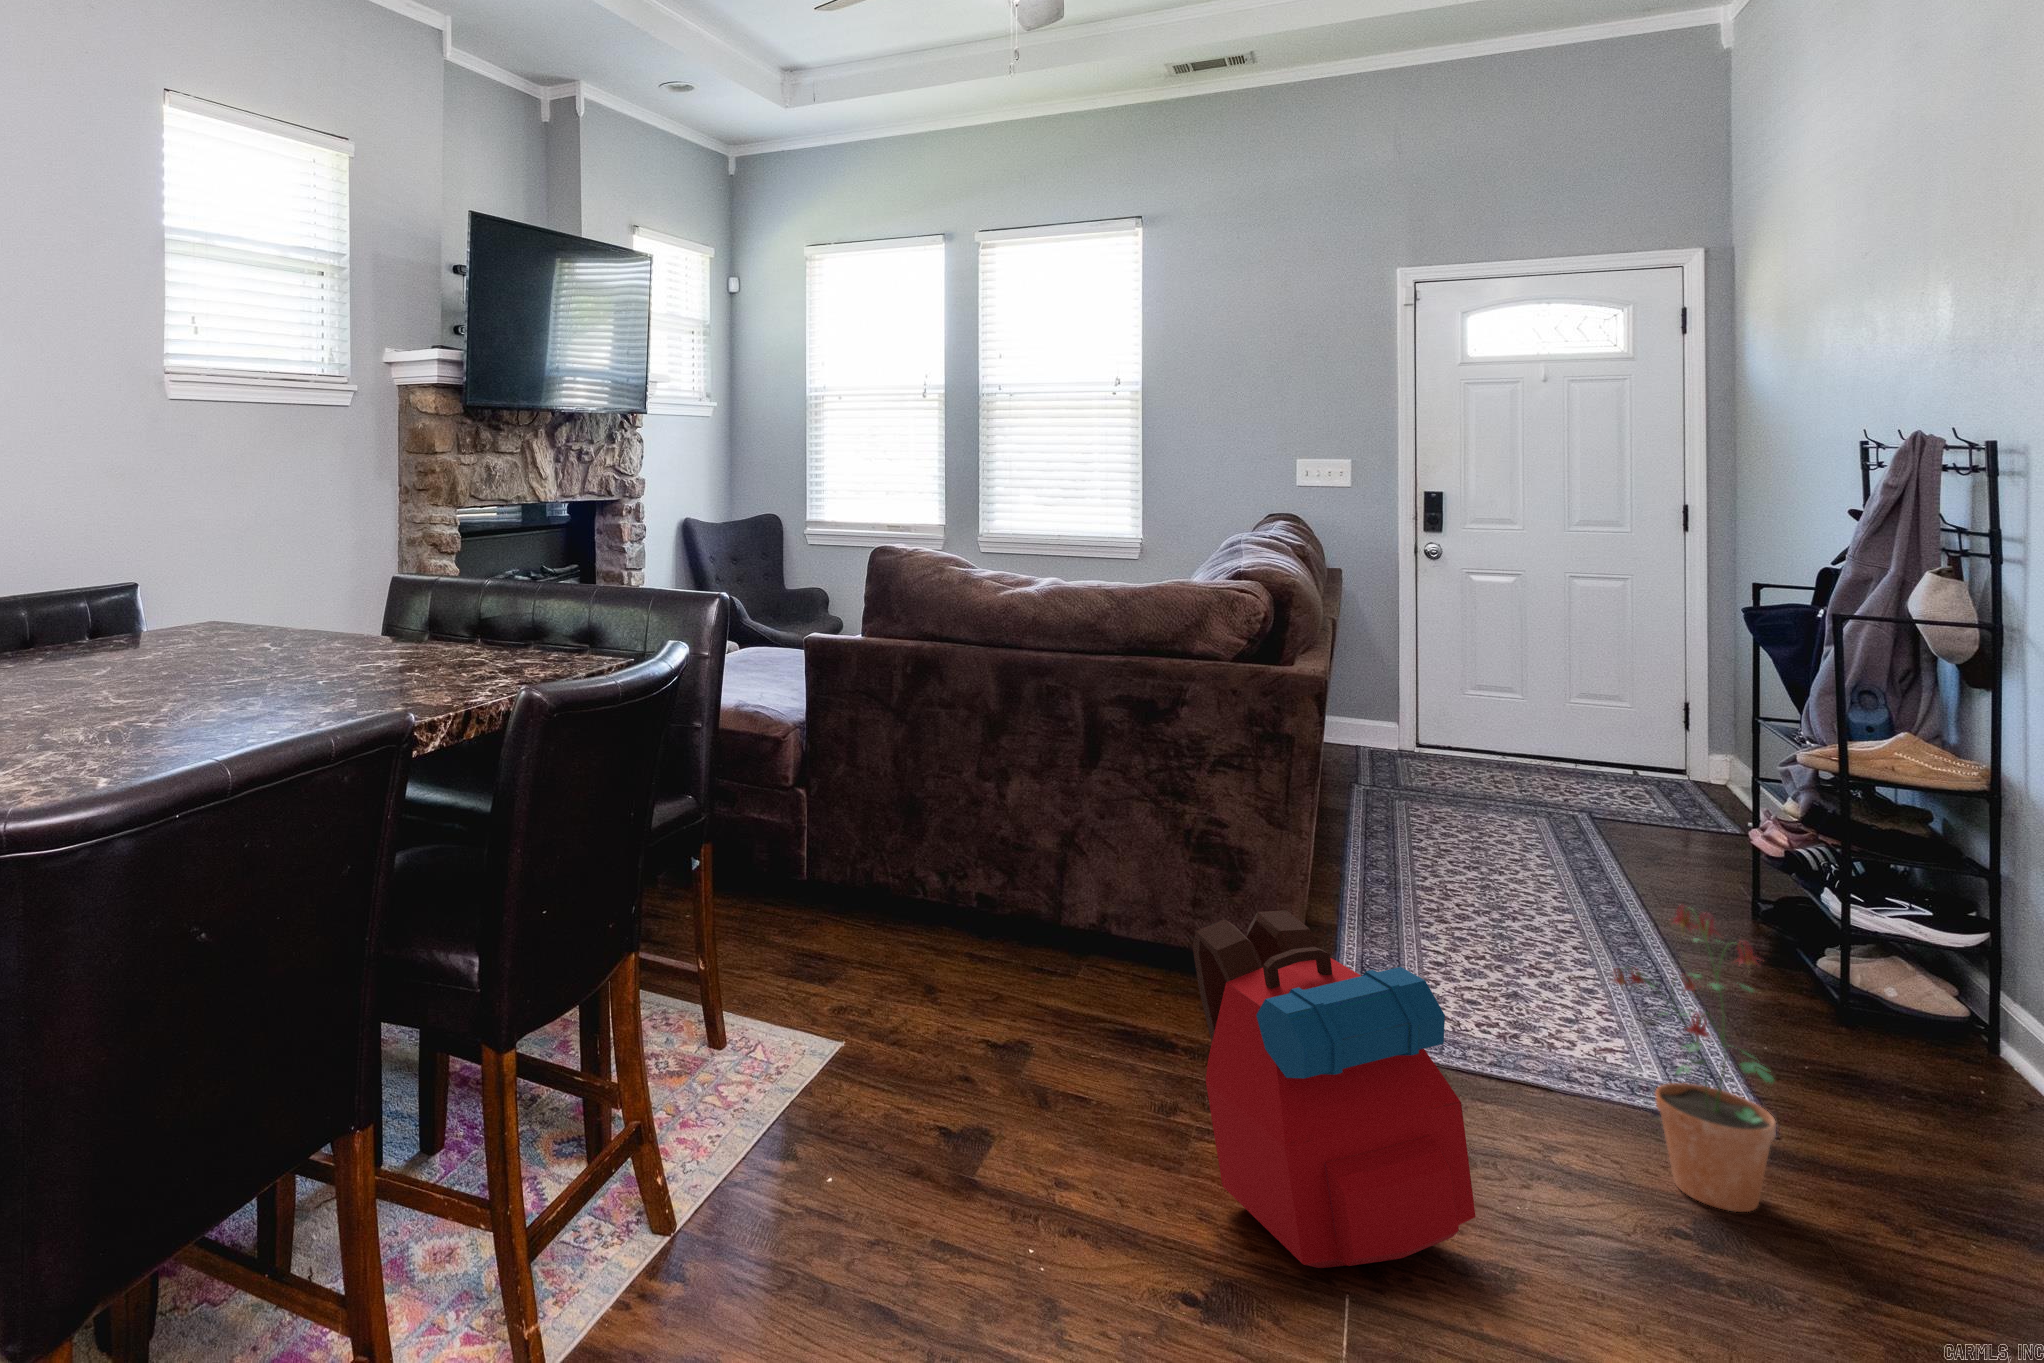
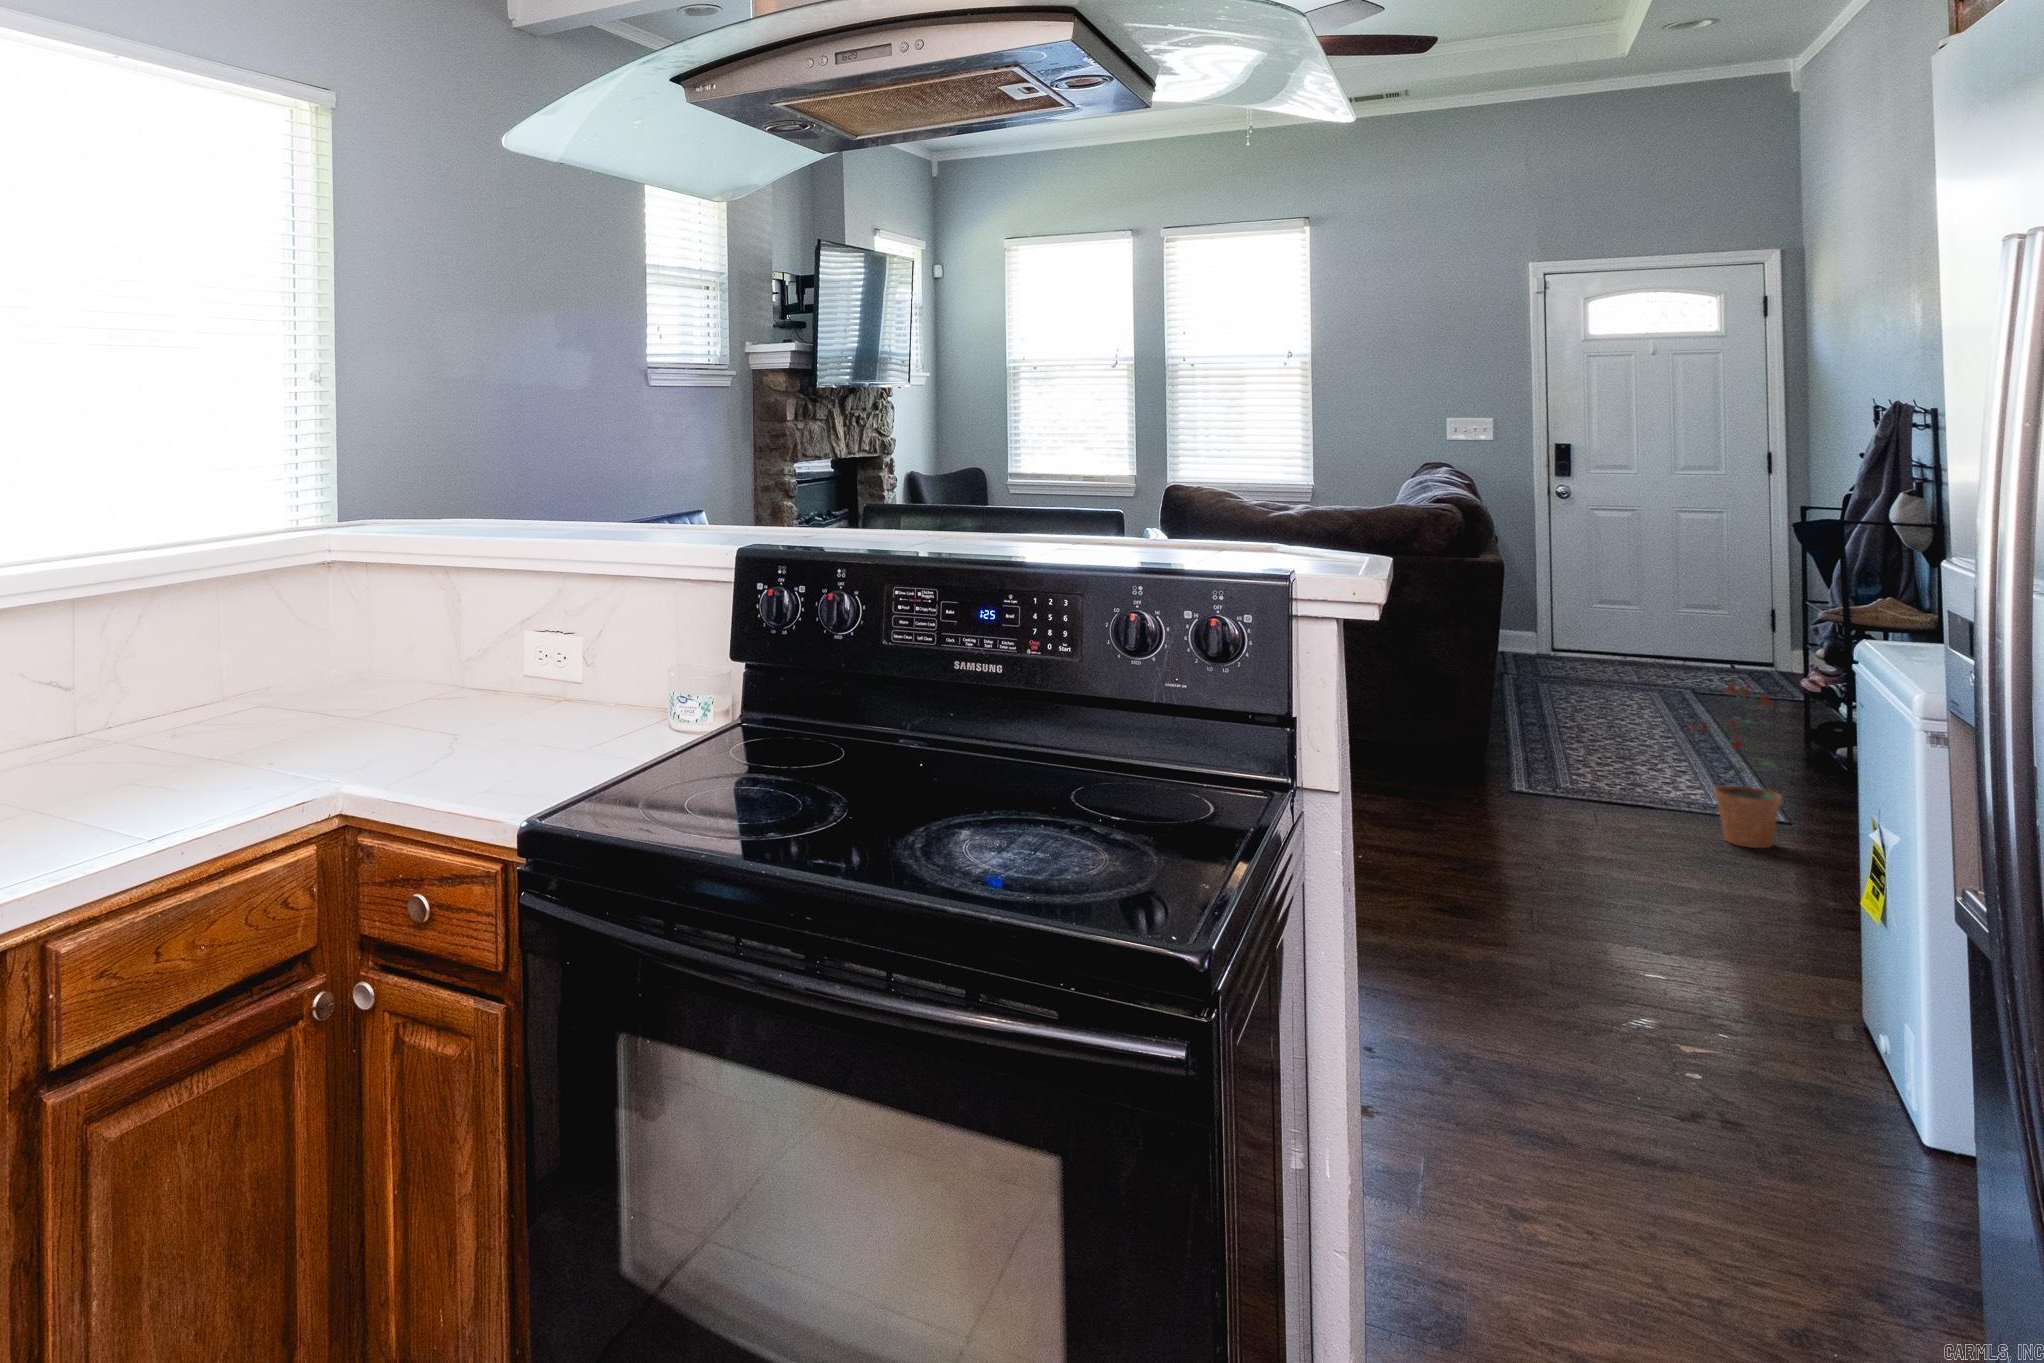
backpack: present [1192,910,1476,1268] -> none [1439,687,1610,870]

